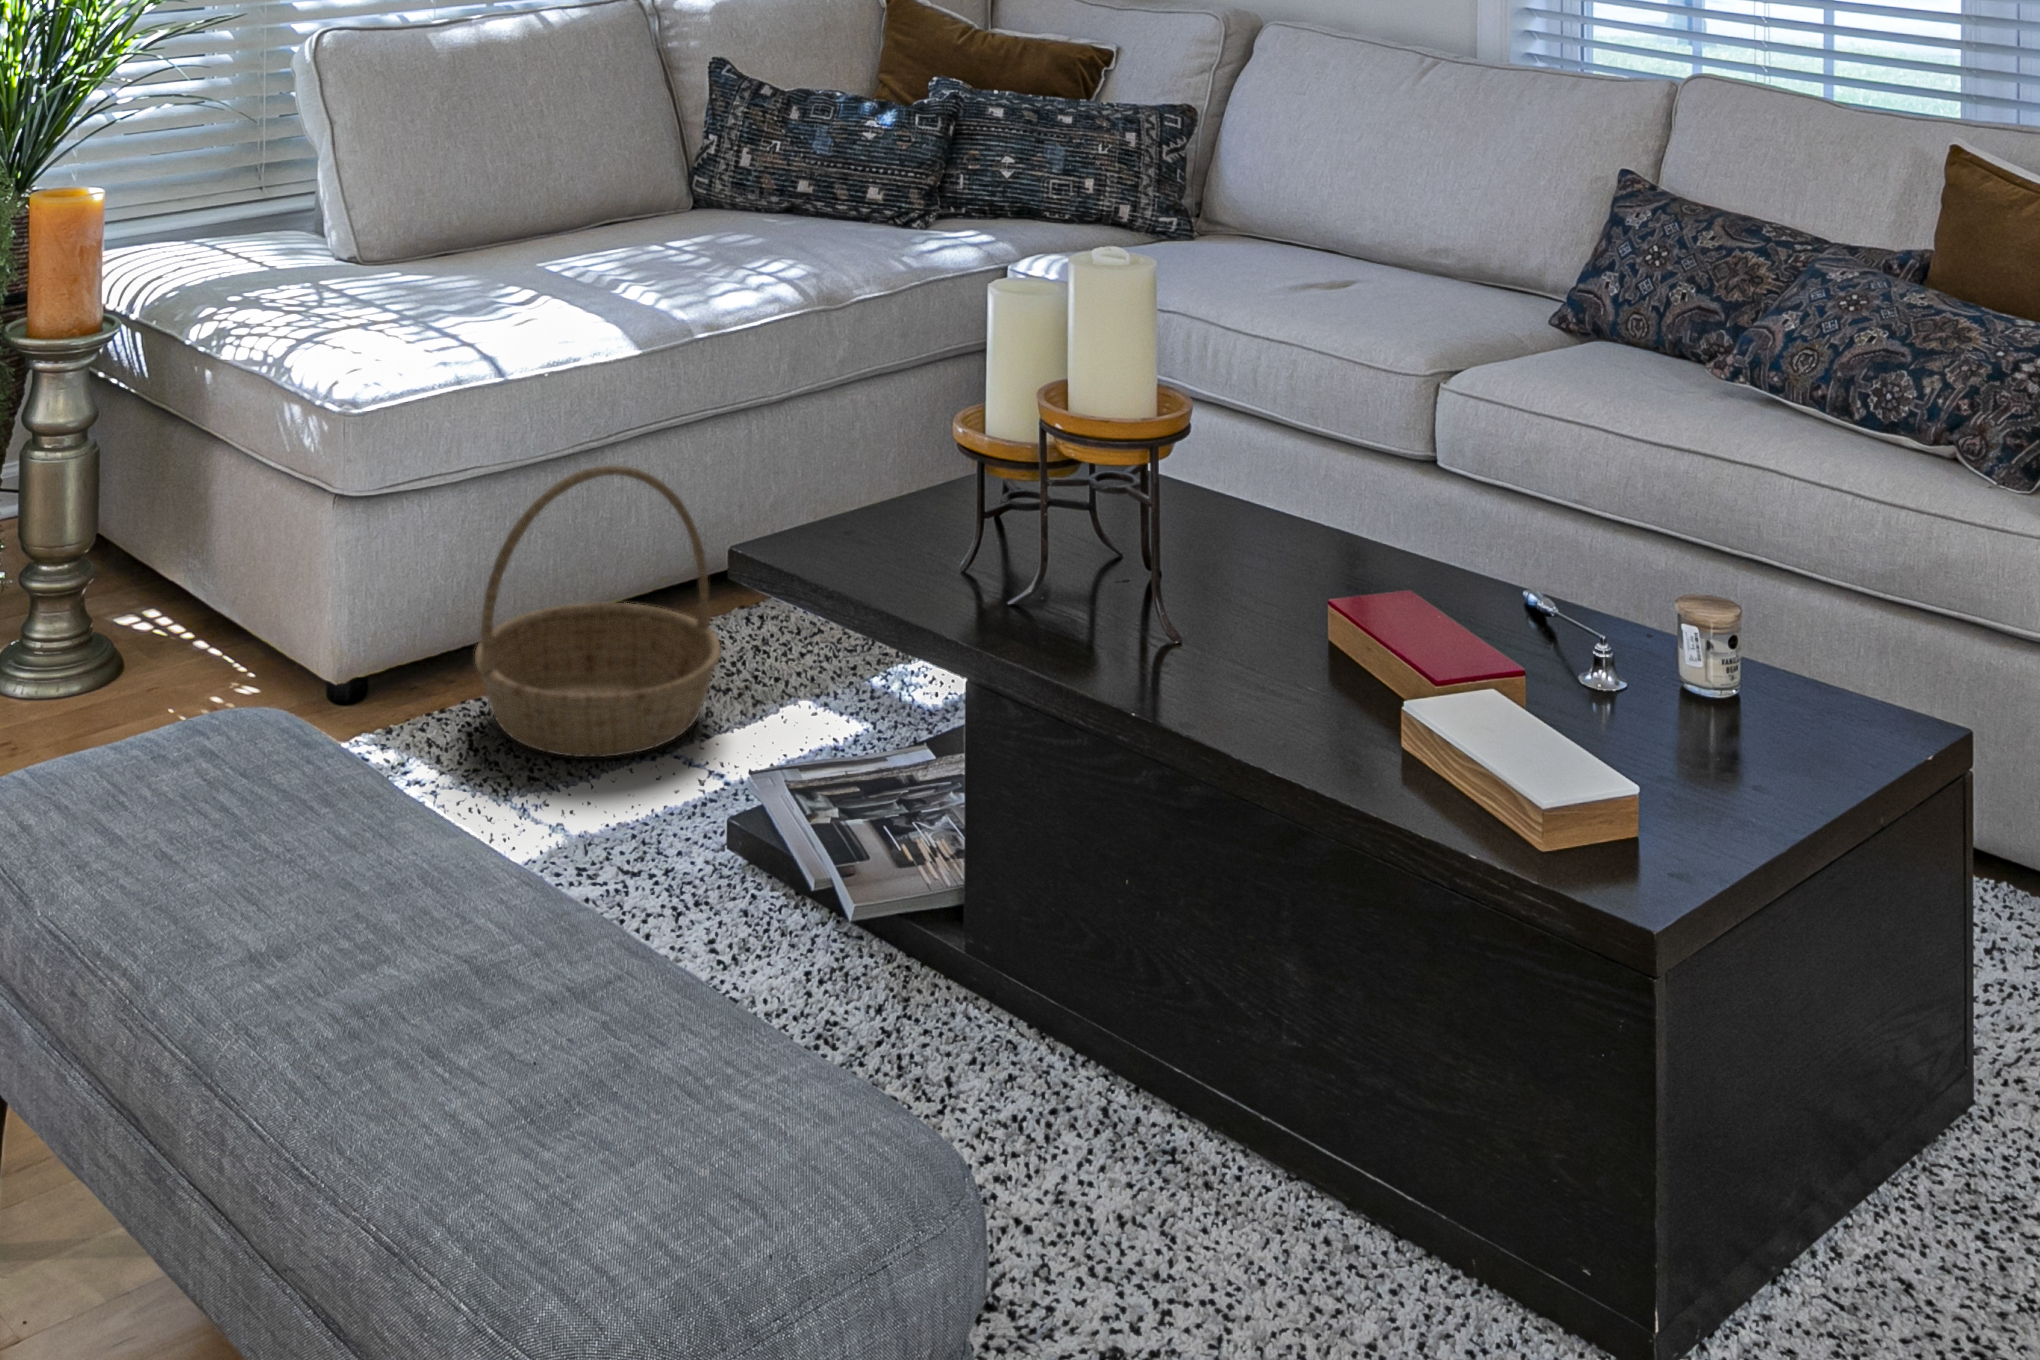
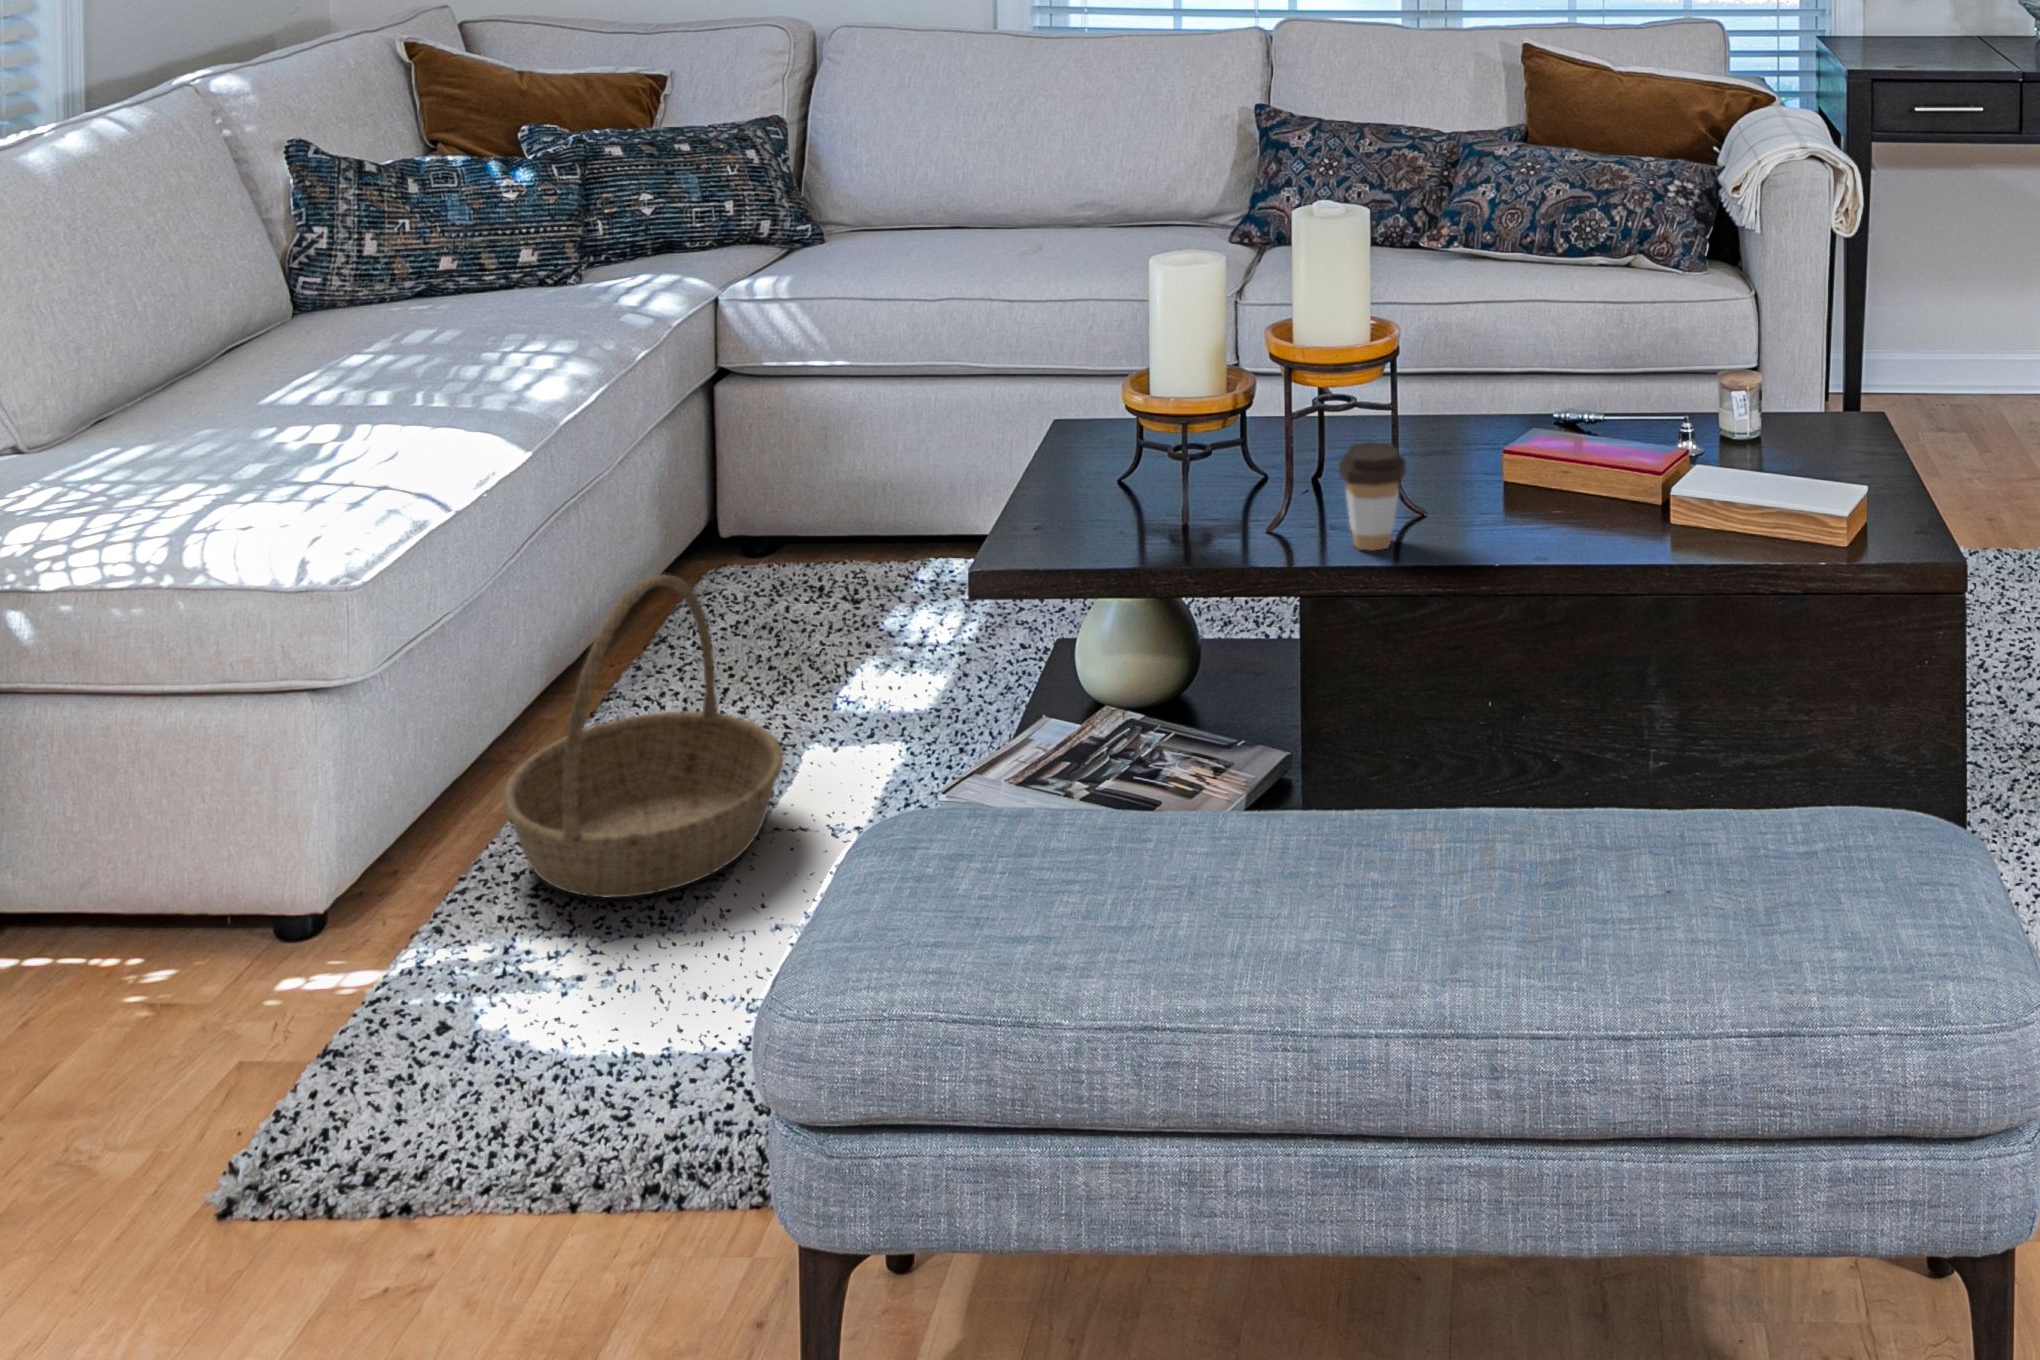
coffee cup: none [1048,497,1133,626] -> present [1339,442,1406,551]

